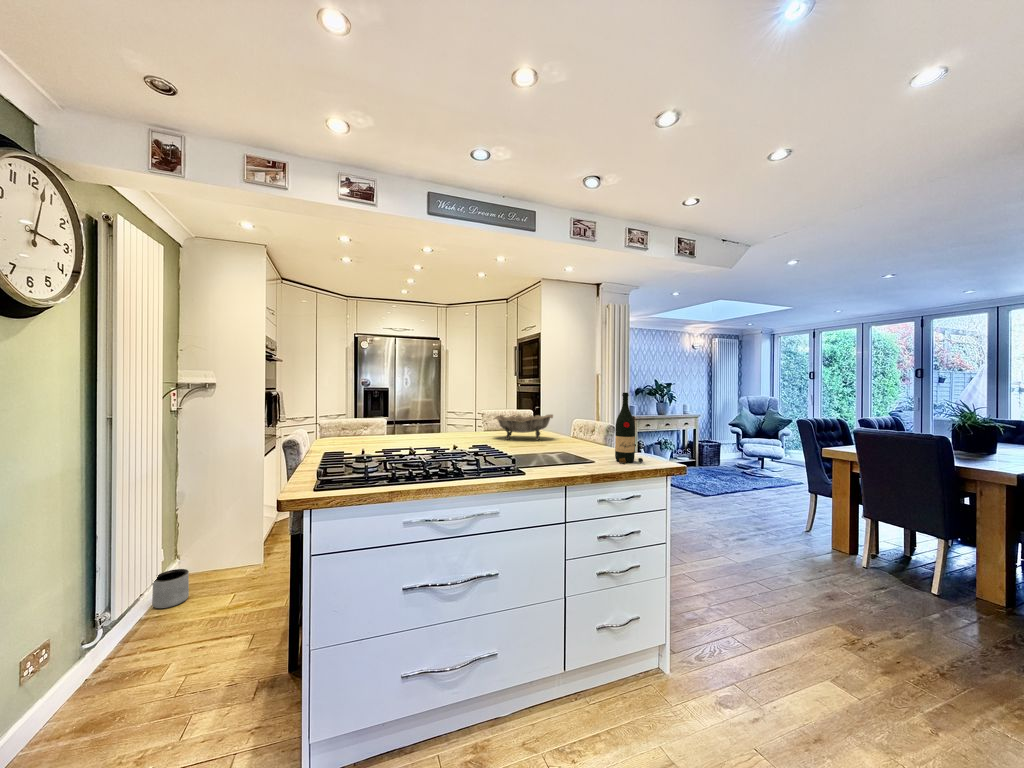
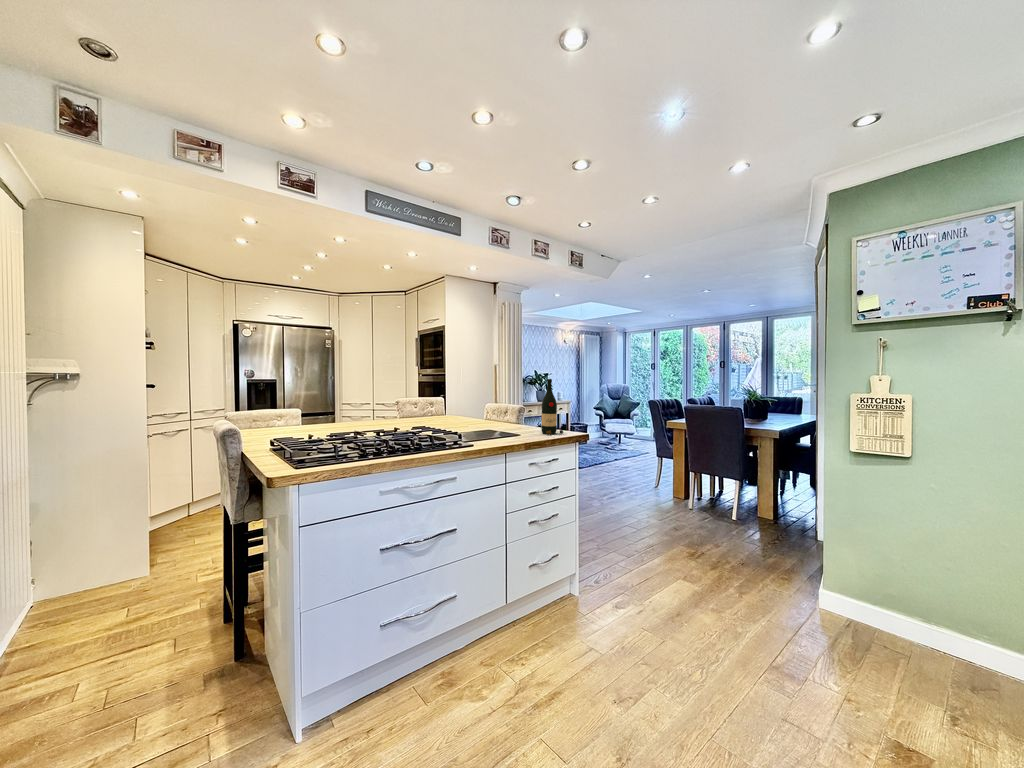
decorative bowl: present [494,414,553,440] -> none [422,400,477,423]
planter: present [152,569,189,608] -> none [32,583,80,630]

